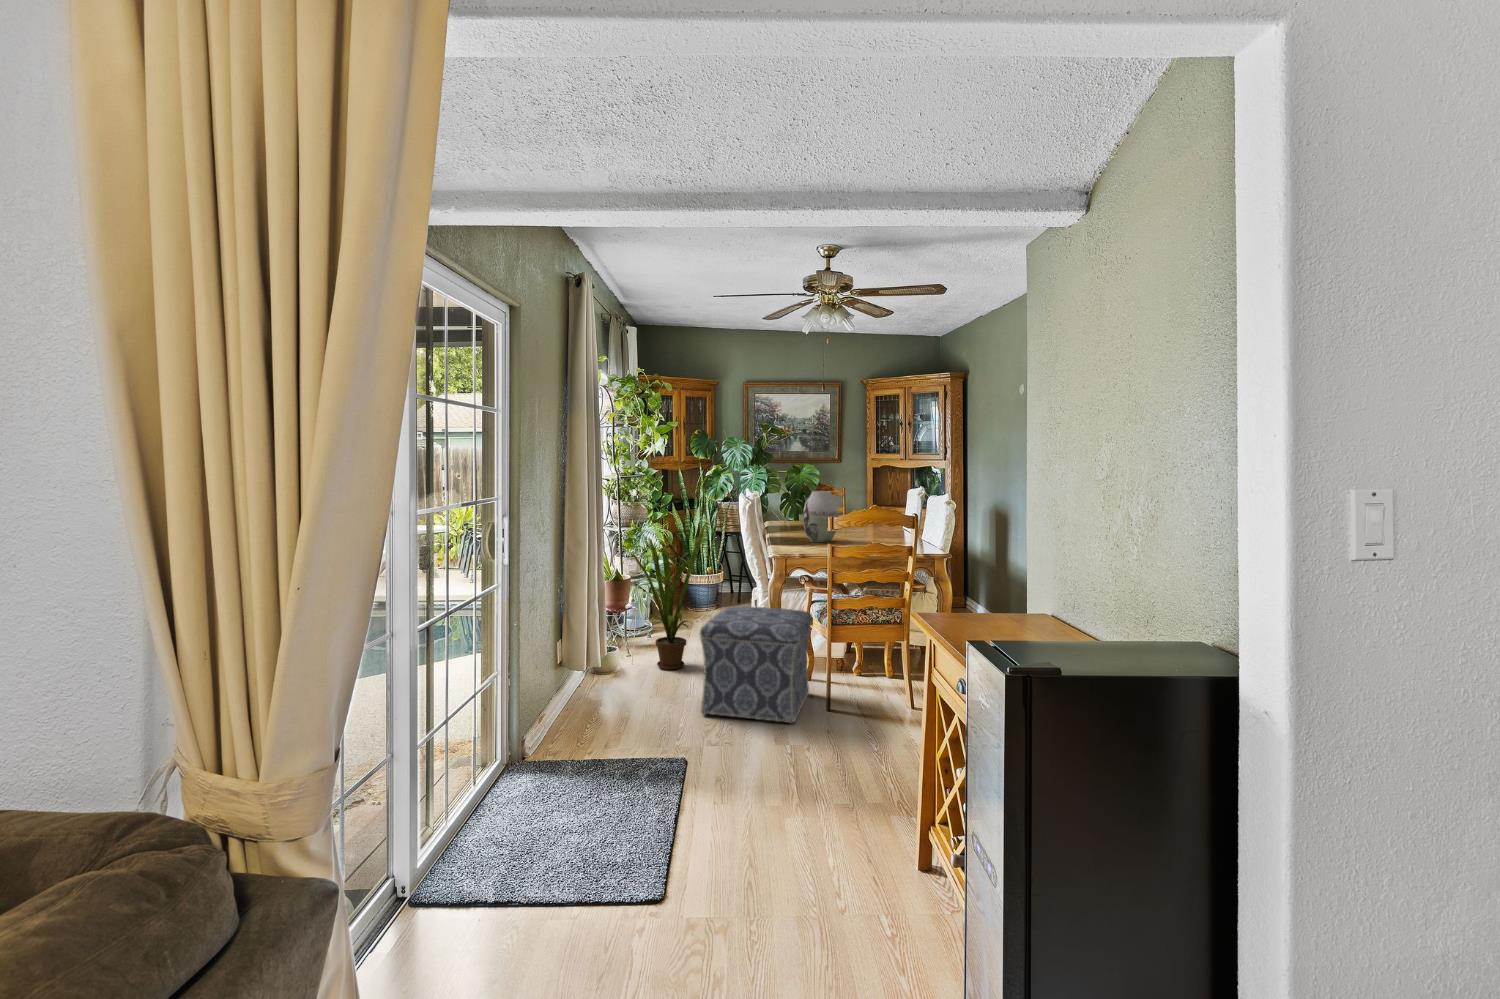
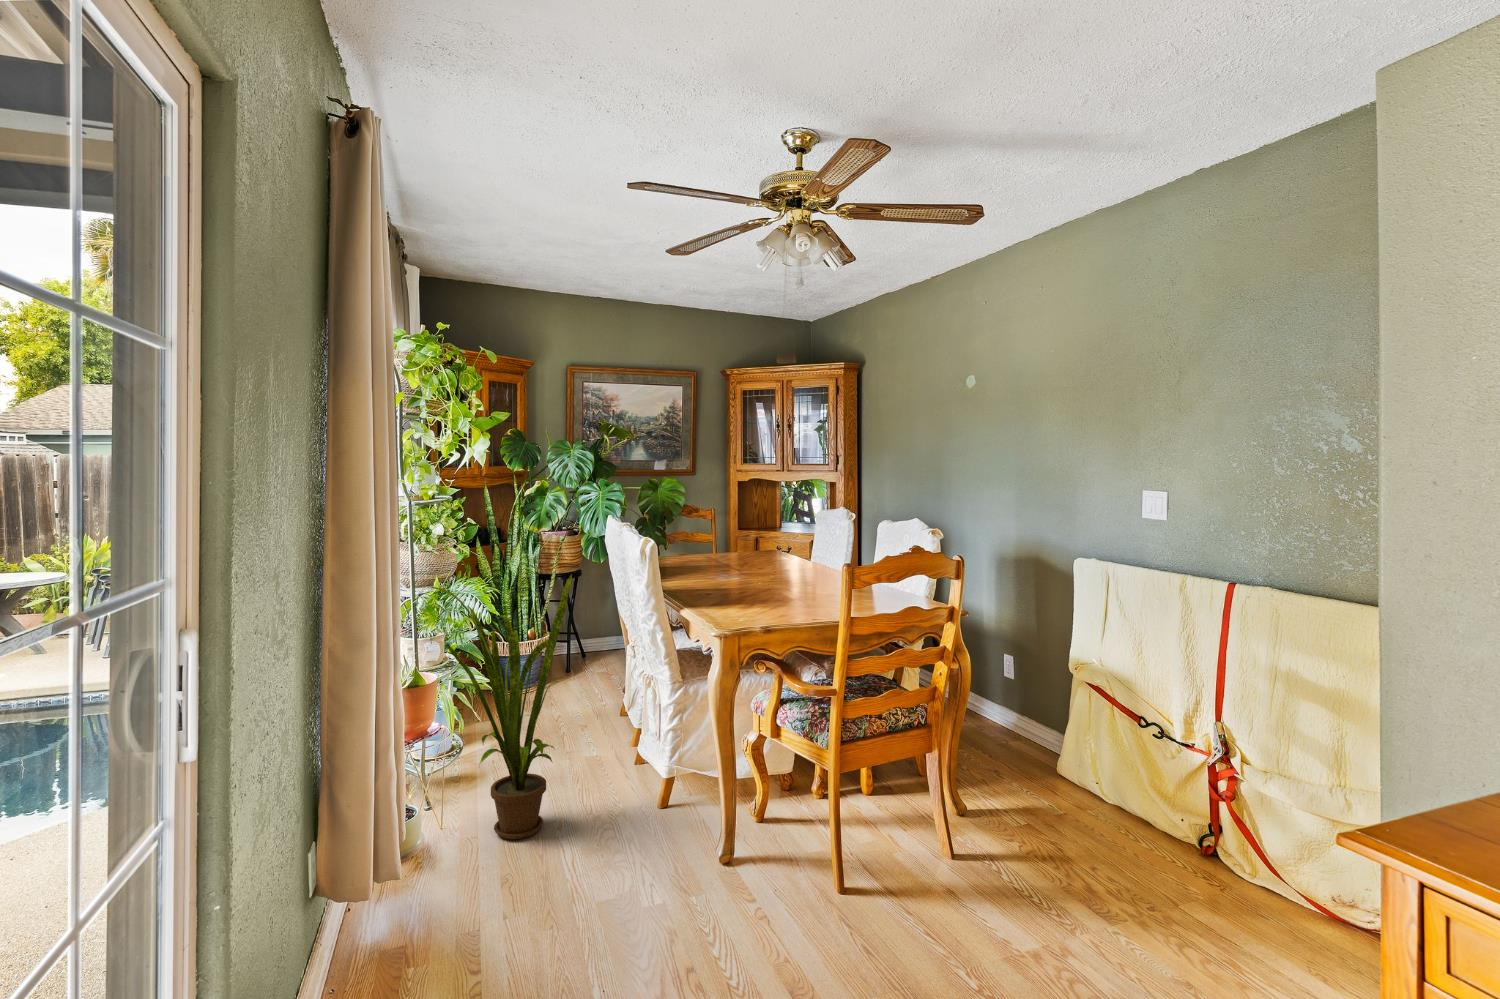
vase: present [803,491,838,543] -> none [730,520,784,599]
ottoman: present [700,606,812,724] -> none [625,722,814,960]

